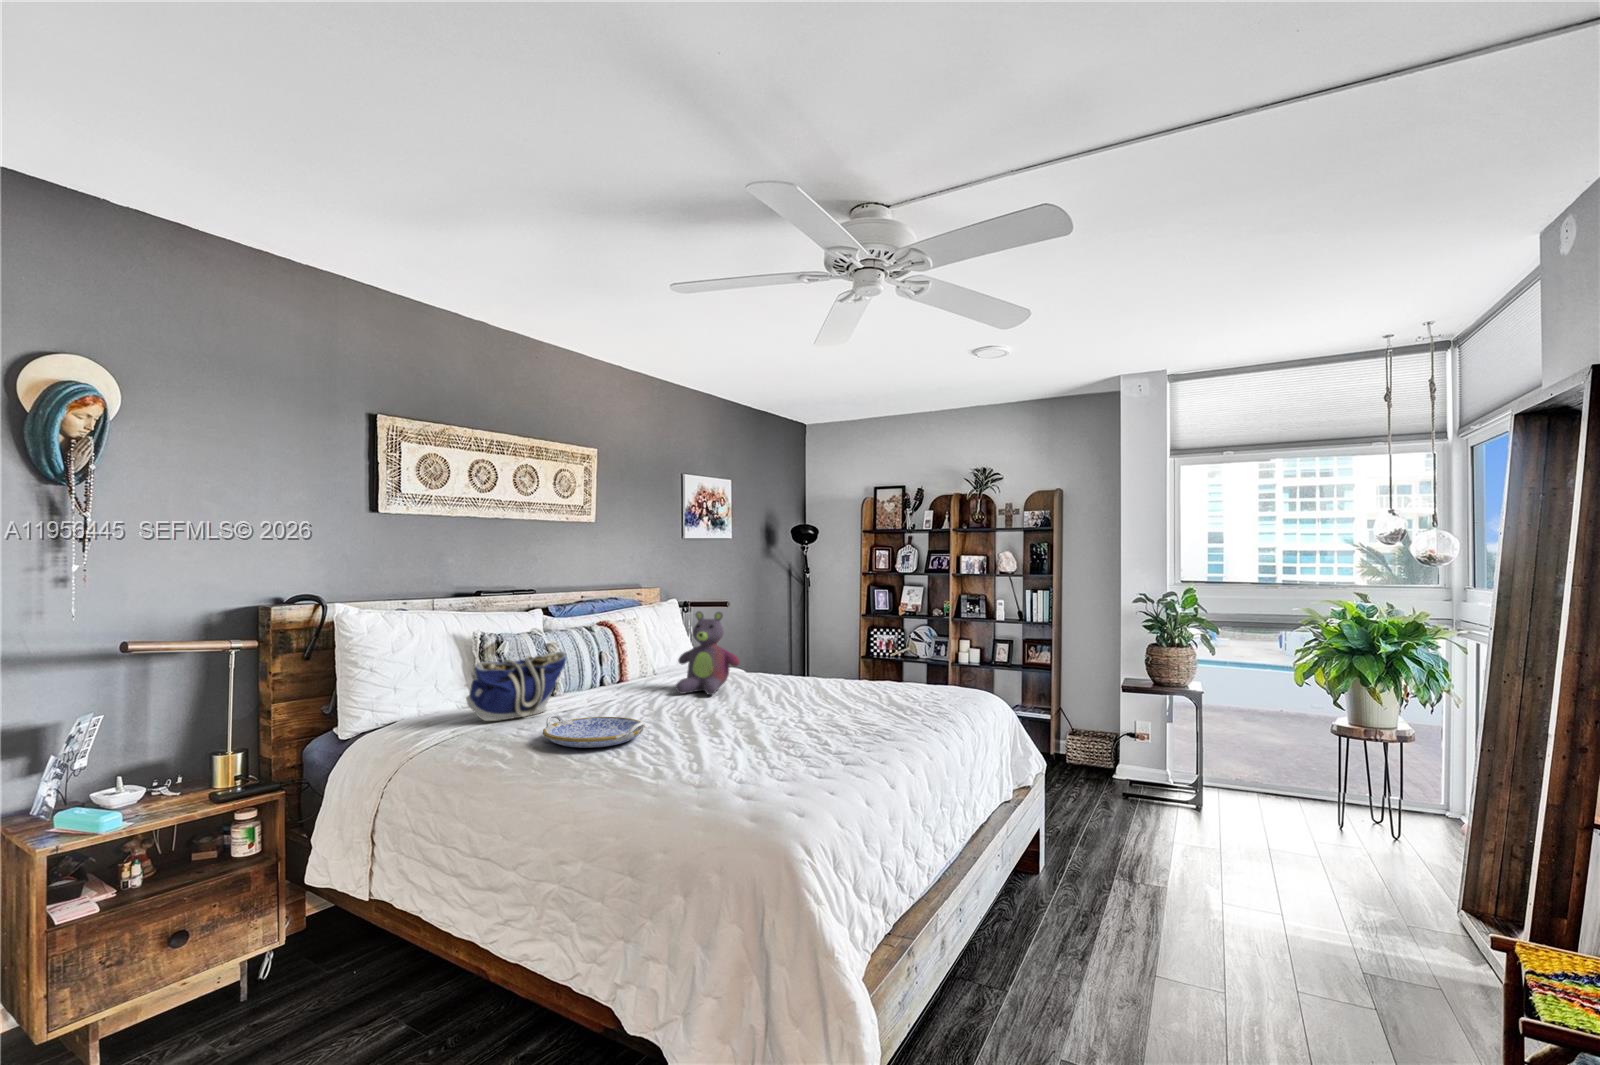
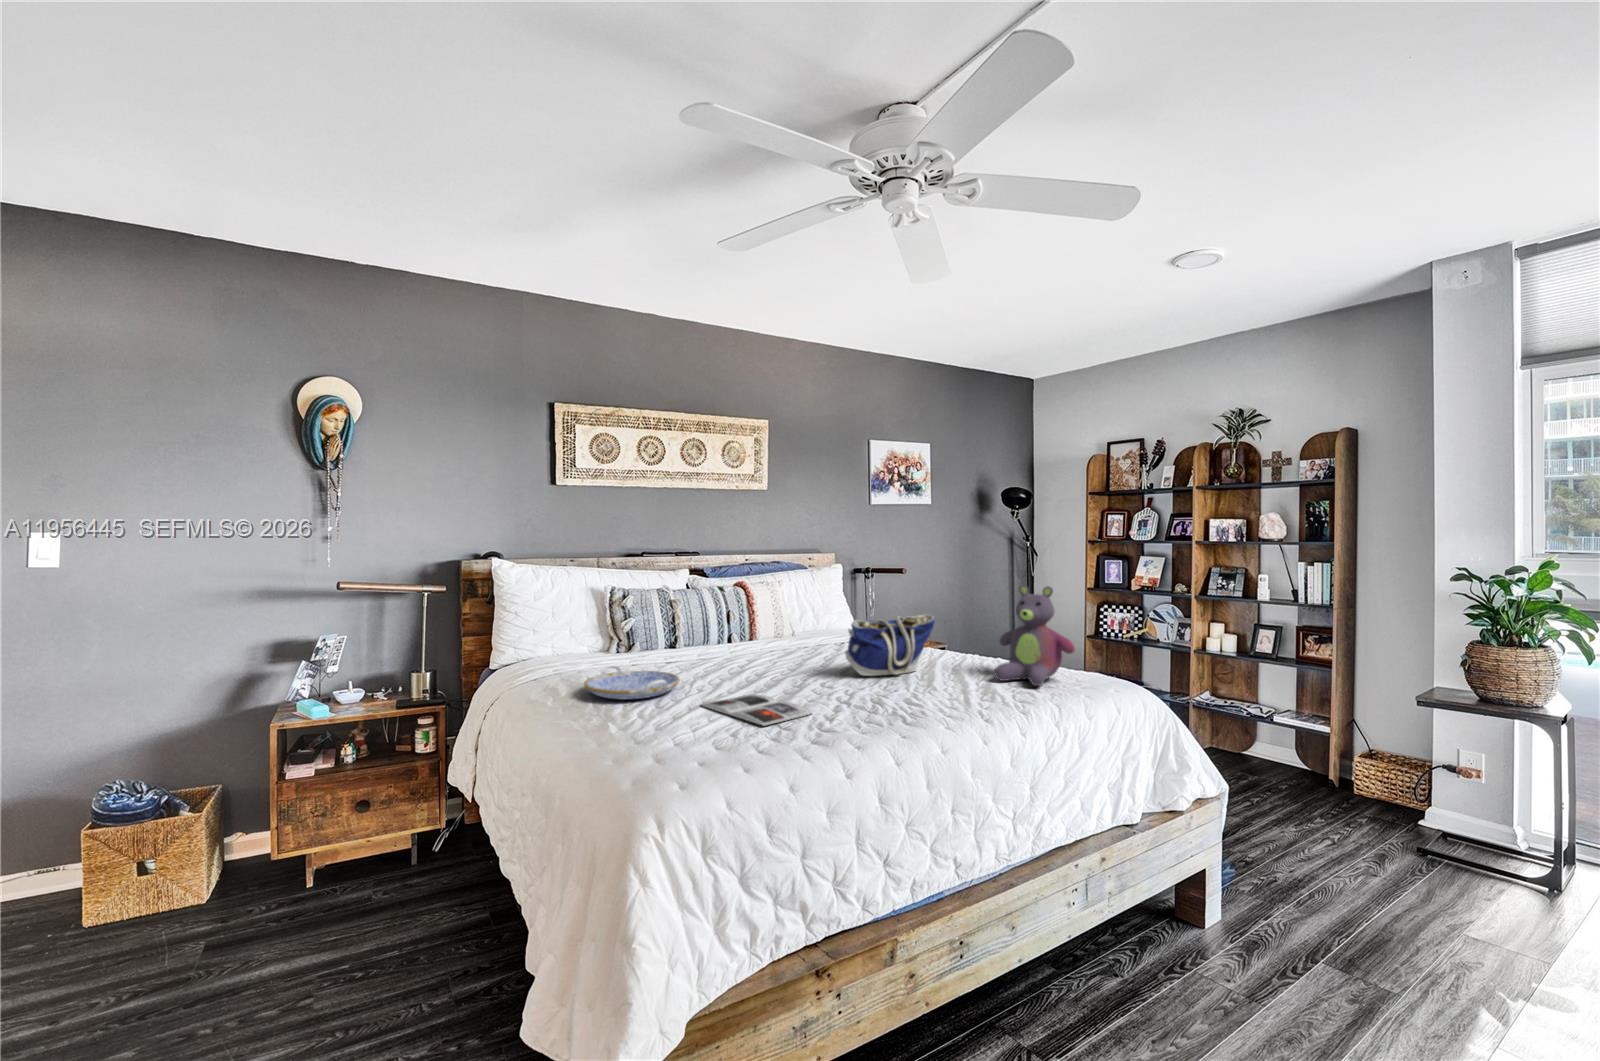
stuffed bear: present [676,611,739,695] -> present [995,585,1075,686]
tote bag: present [466,652,566,721] -> present [845,614,935,676]
magazine: none [687,727,800,751] -> present [701,694,812,726]

